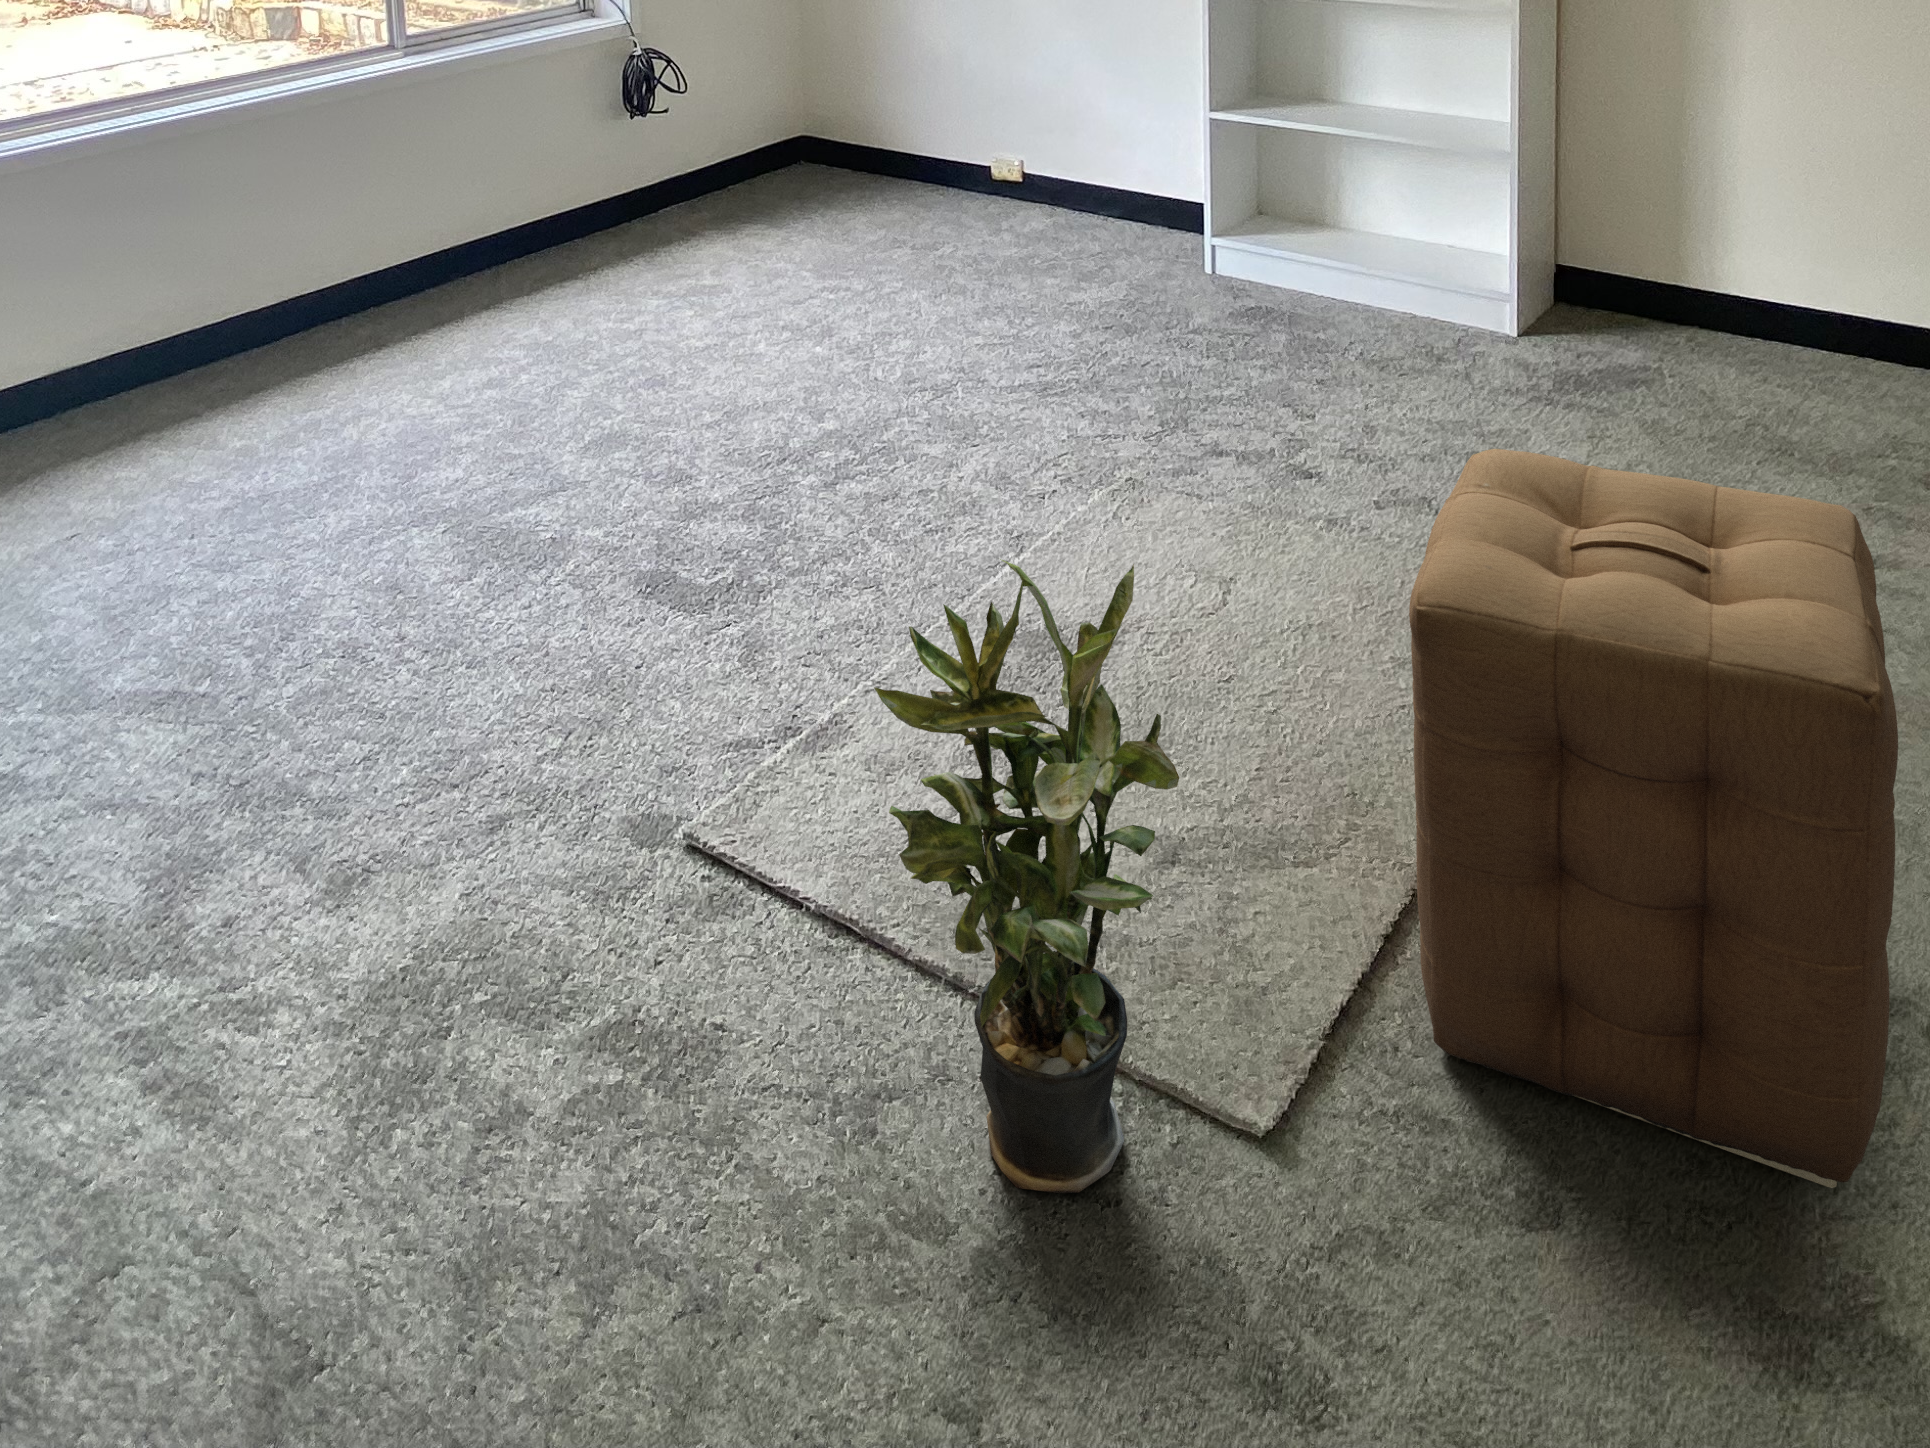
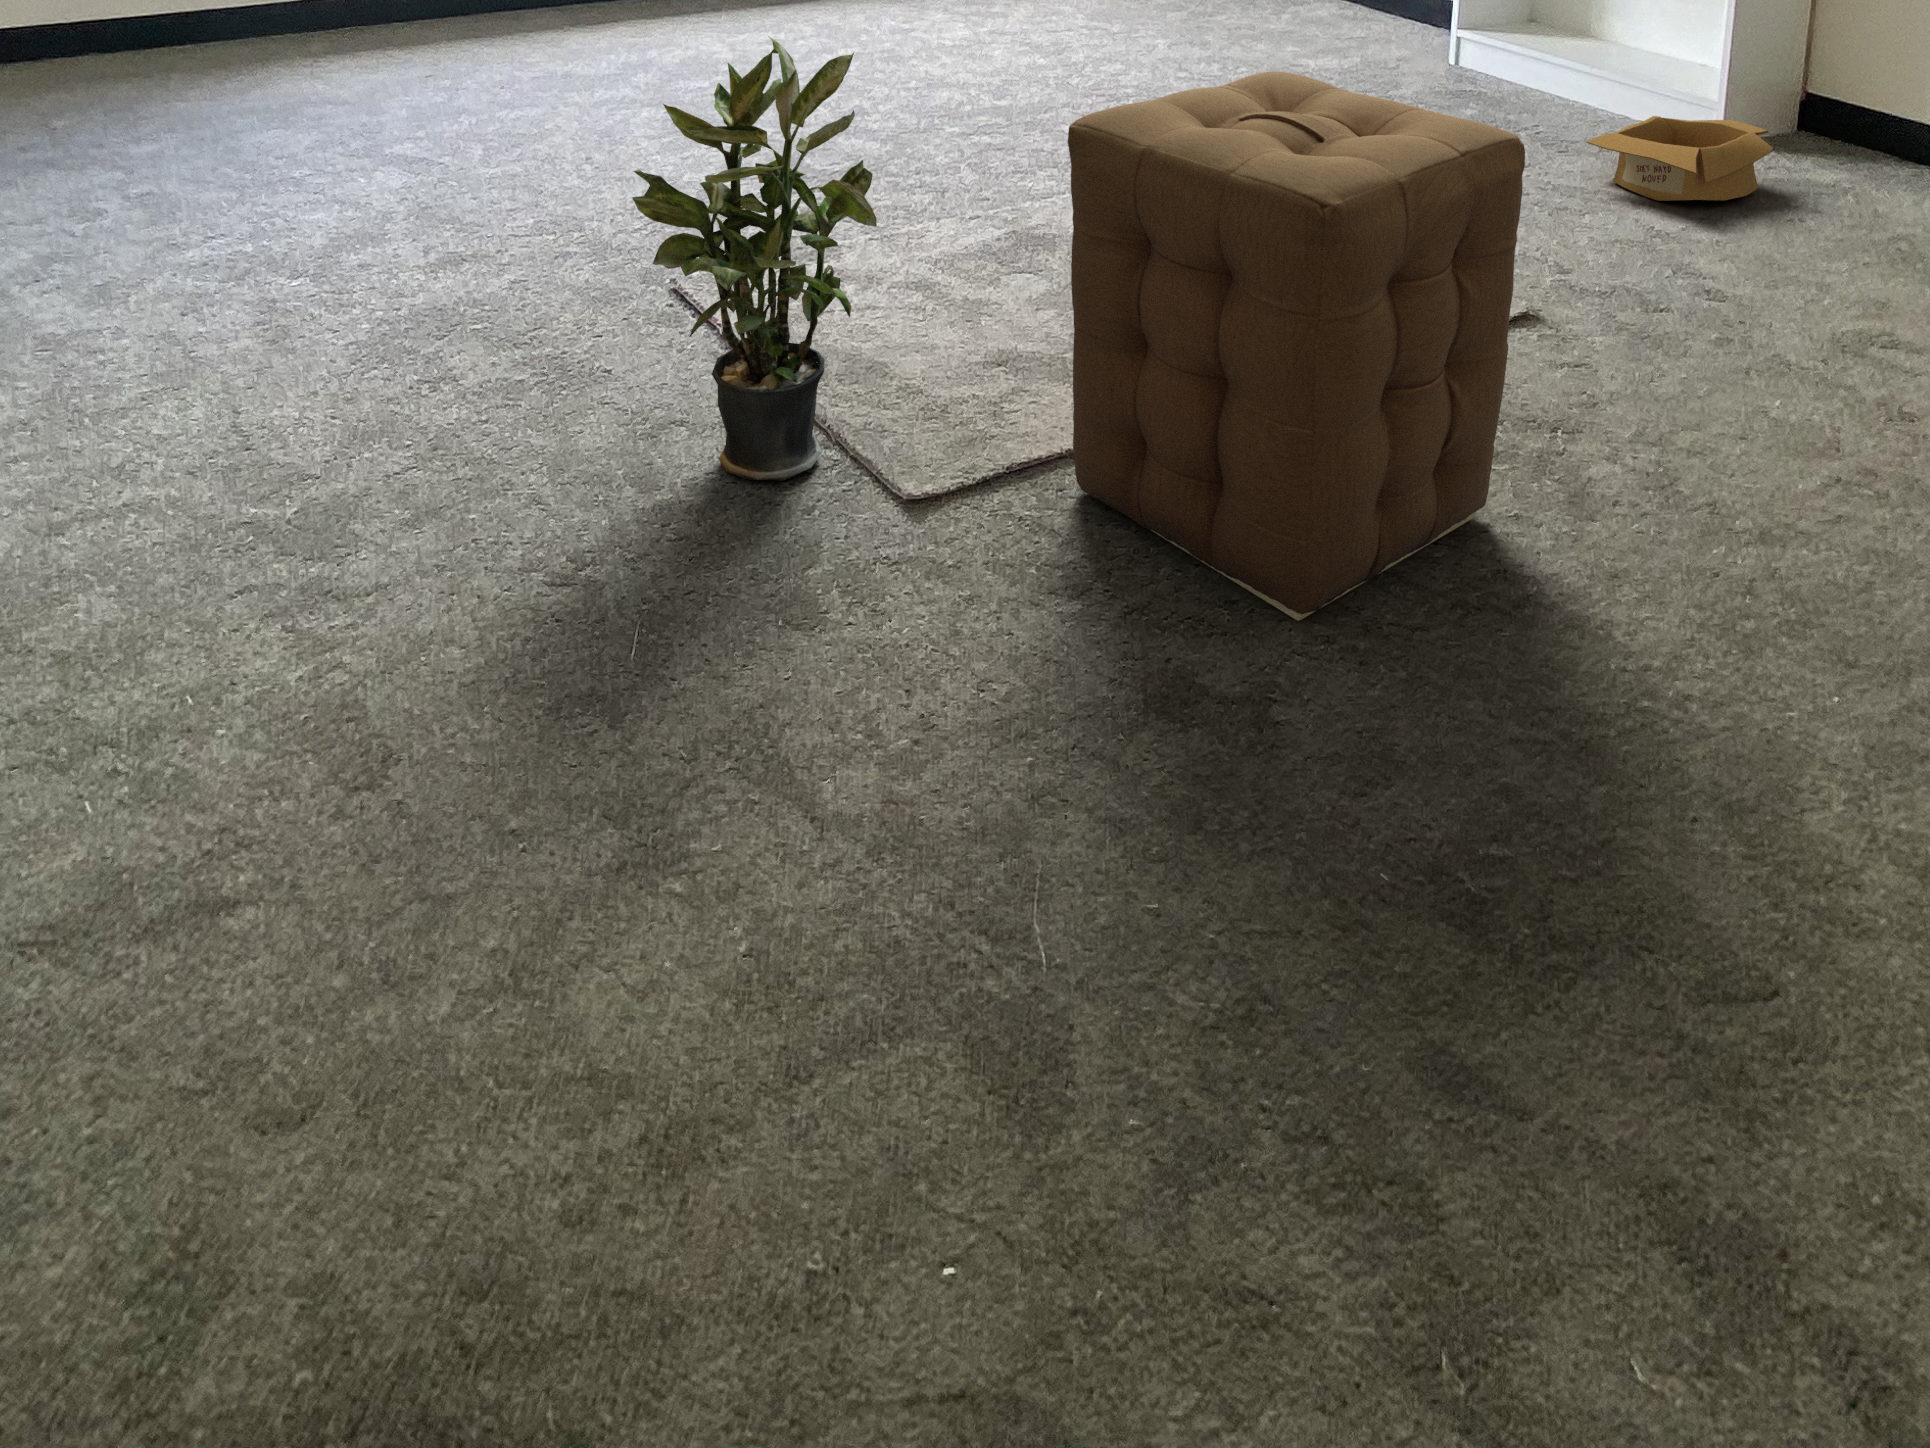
cardboard box: none [1473,319,1629,421] -> present [1587,116,1773,201]

